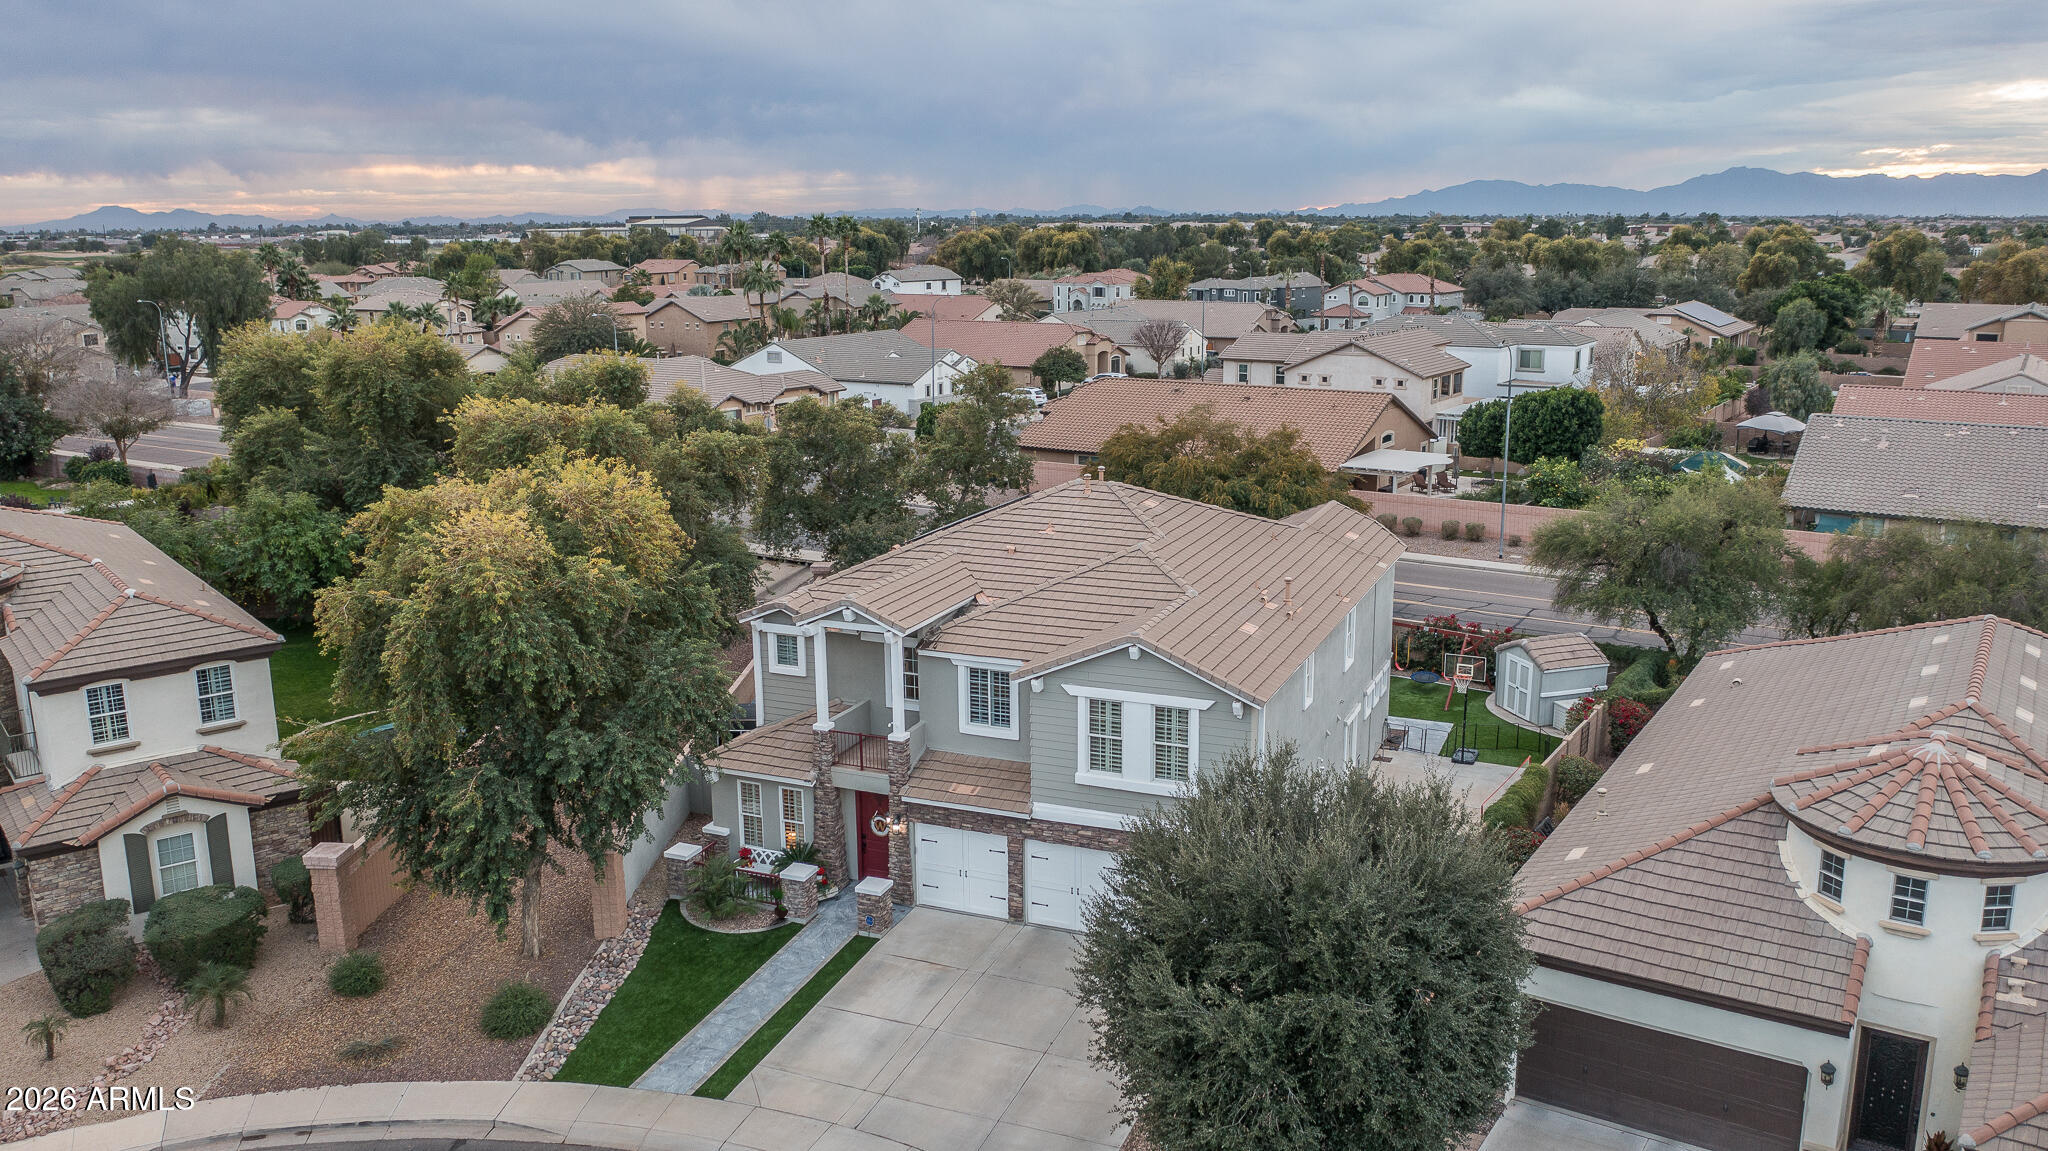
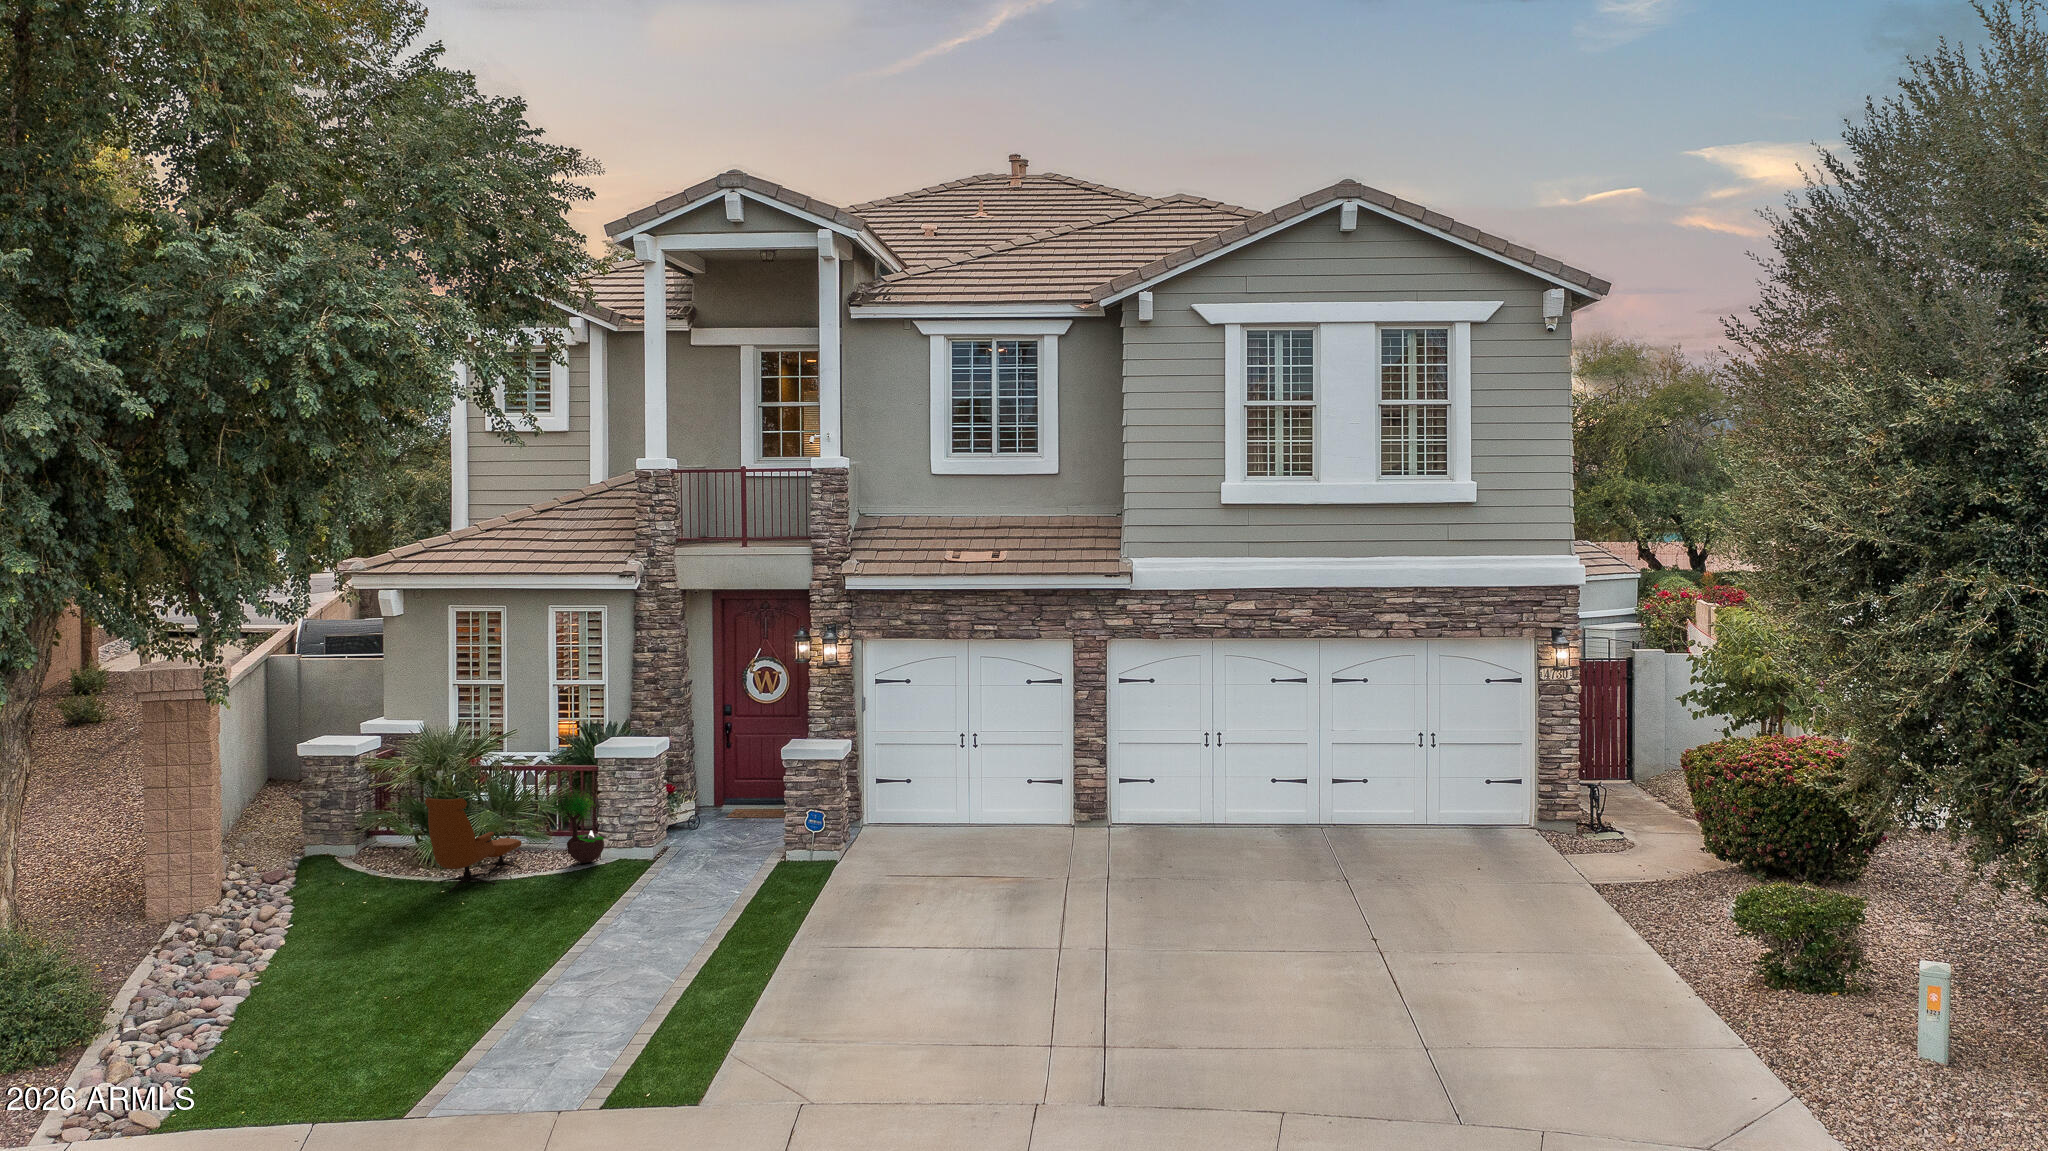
lounge chair: none [713,891,757,931] -> present [425,797,522,893]

